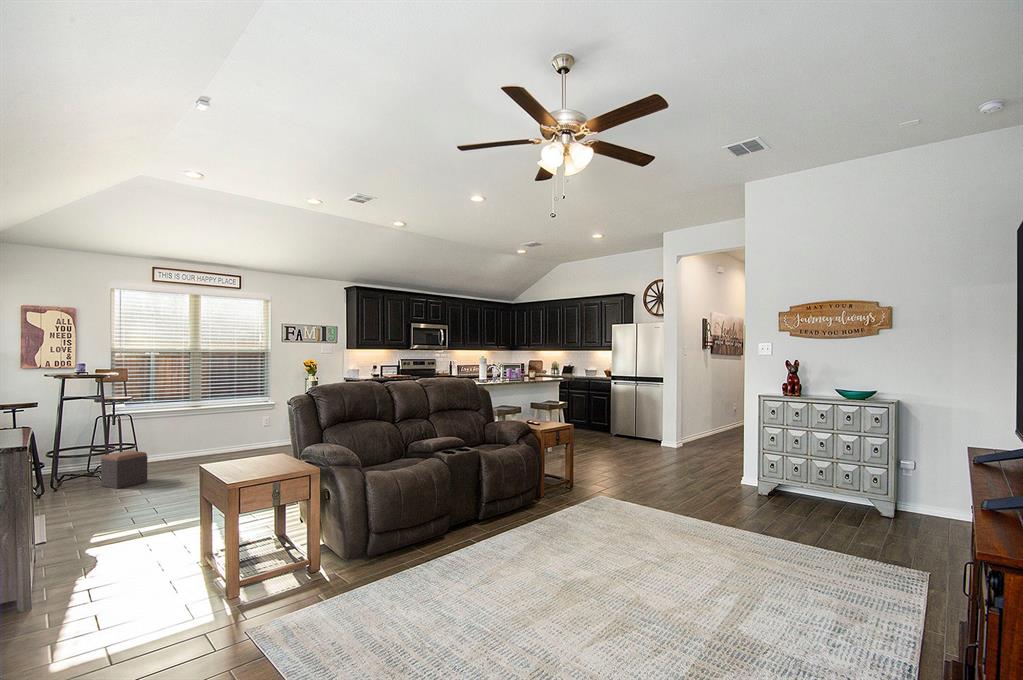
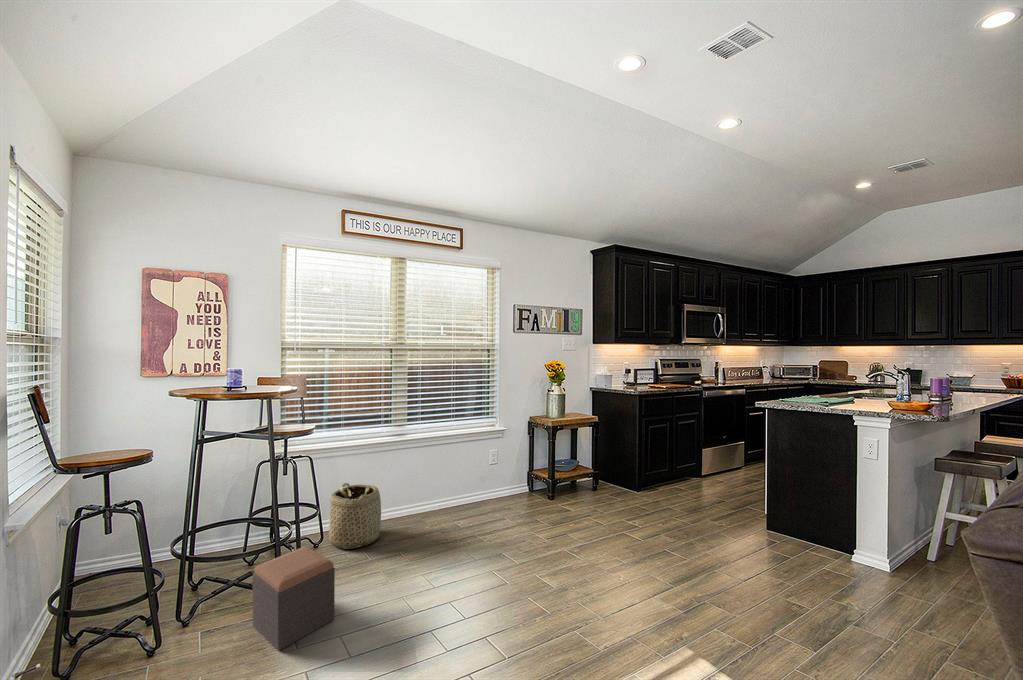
basket: none [144,432,180,467] -> present [329,483,381,549]

